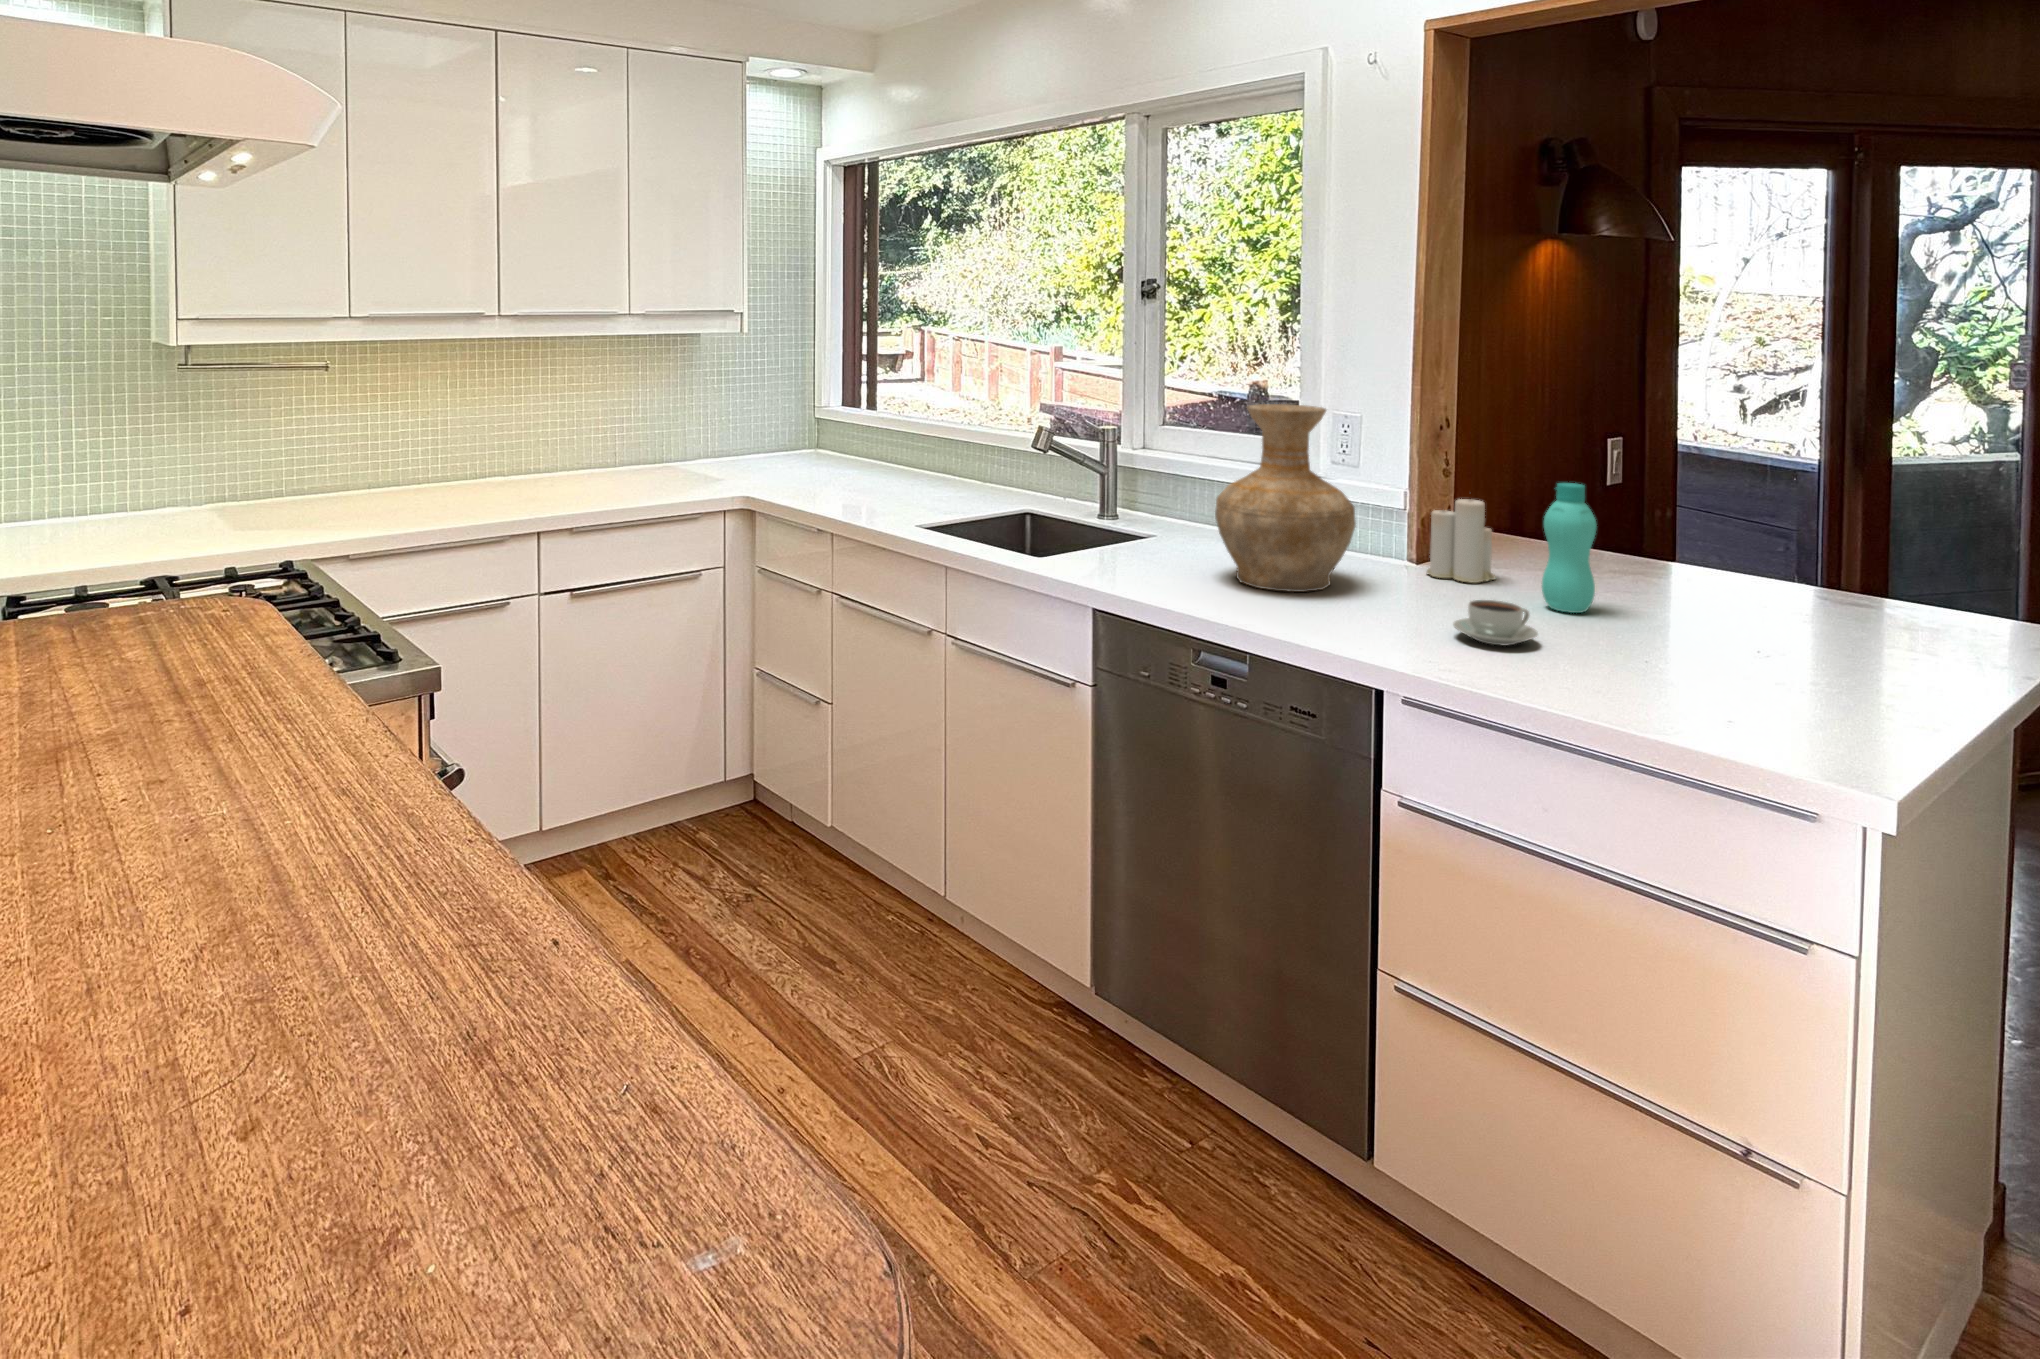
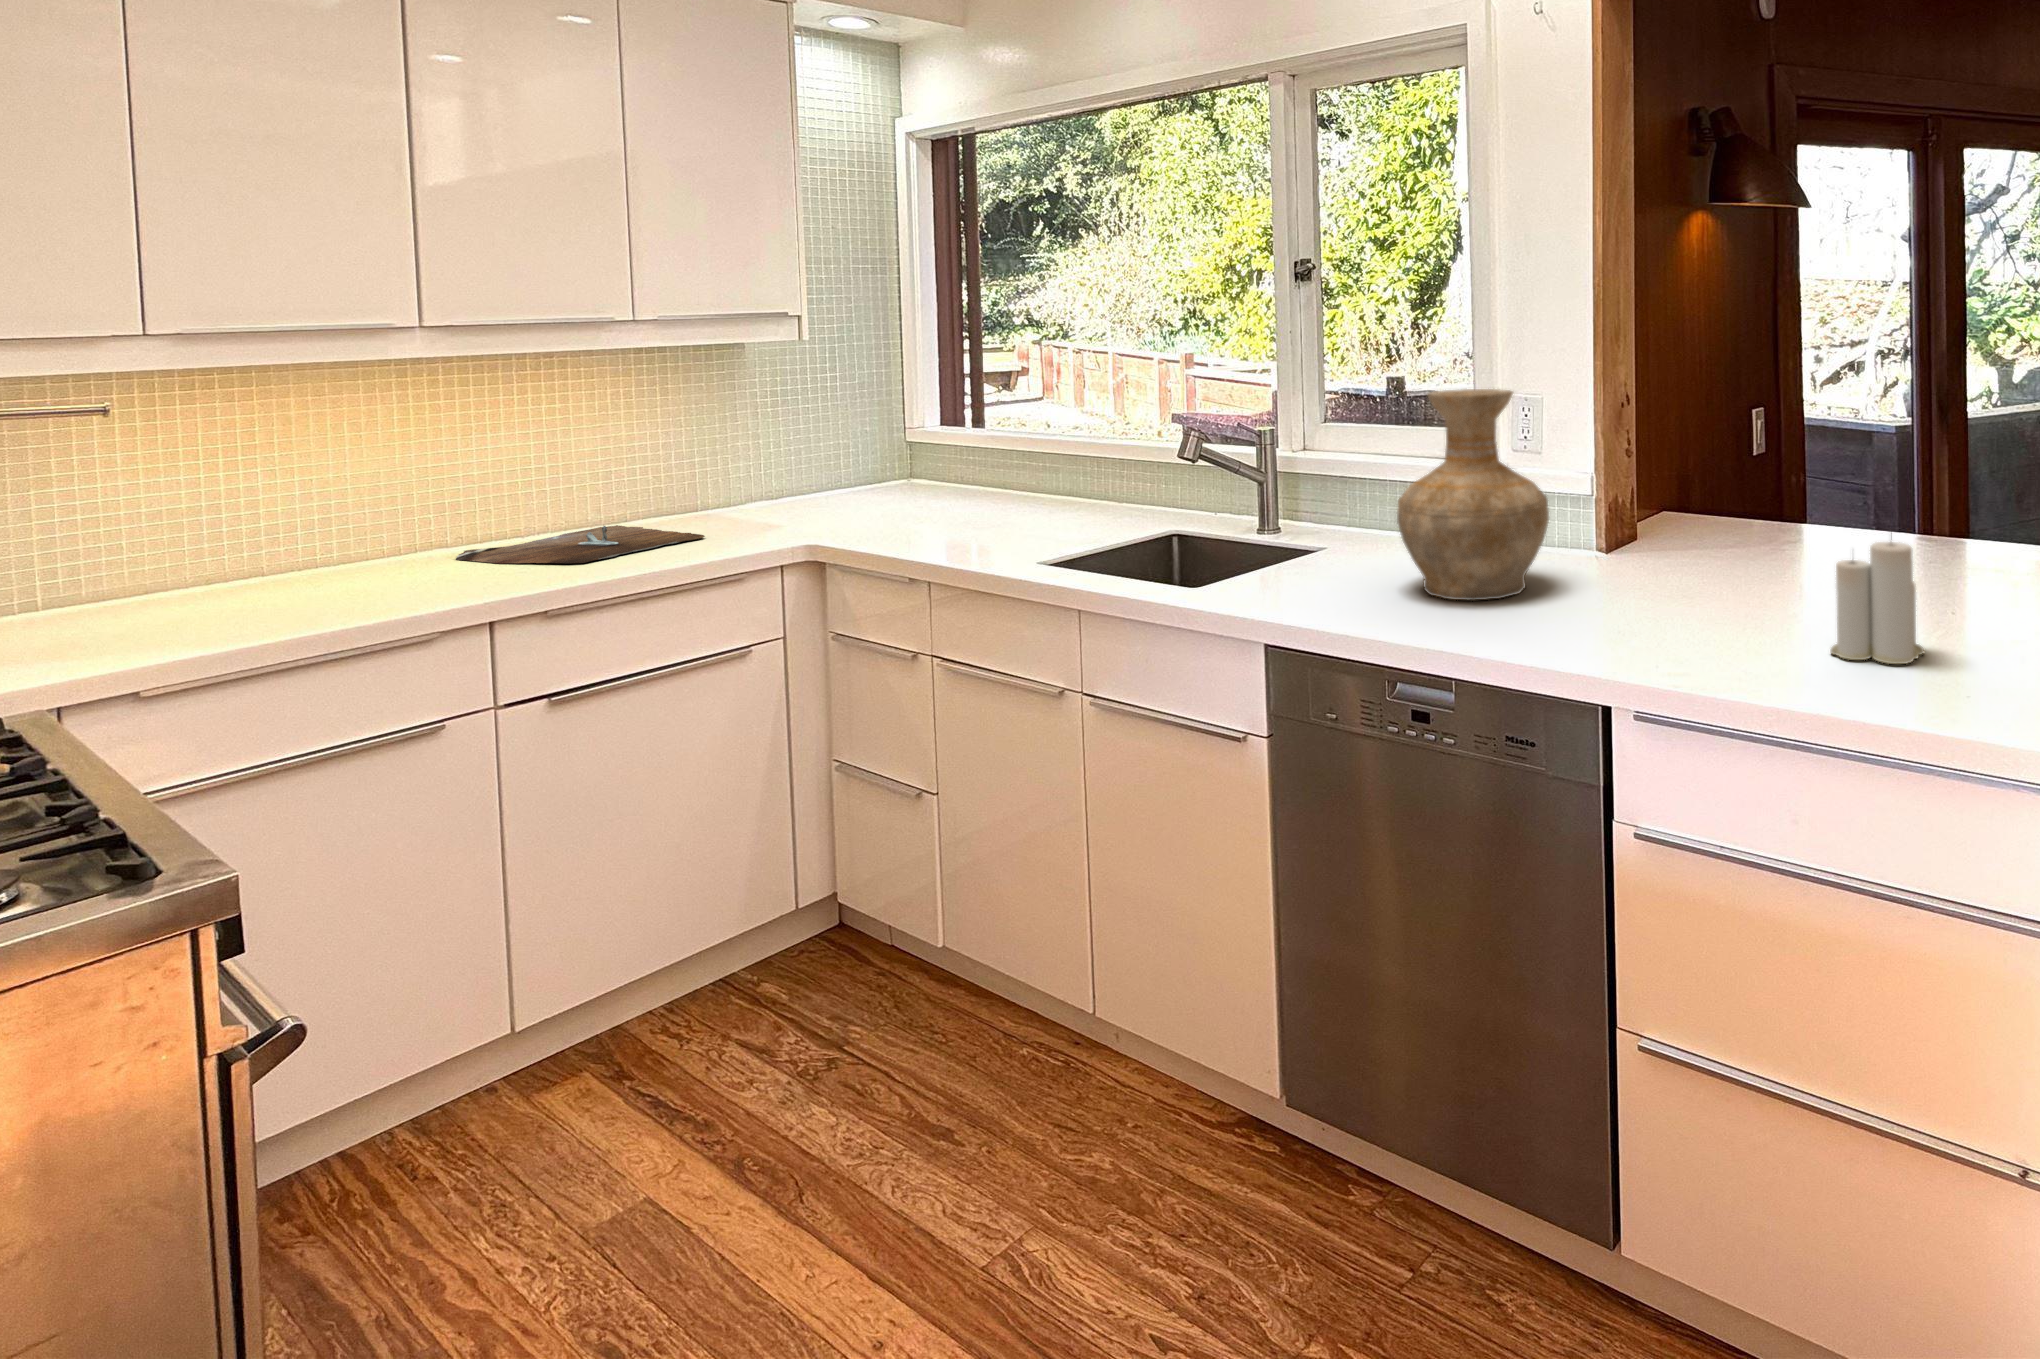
cutting board: none [511,466,671,493] -> present [456,525,705,564]
bottle: present [1542,483,1596,613] -> none [1739,454,1791,591]
candle: present [1427,499,1496,583] -> present [1830,541,1924,664]
coffee cup: present [1453,600,1538,646] -> none [1668,588,1755,637]

